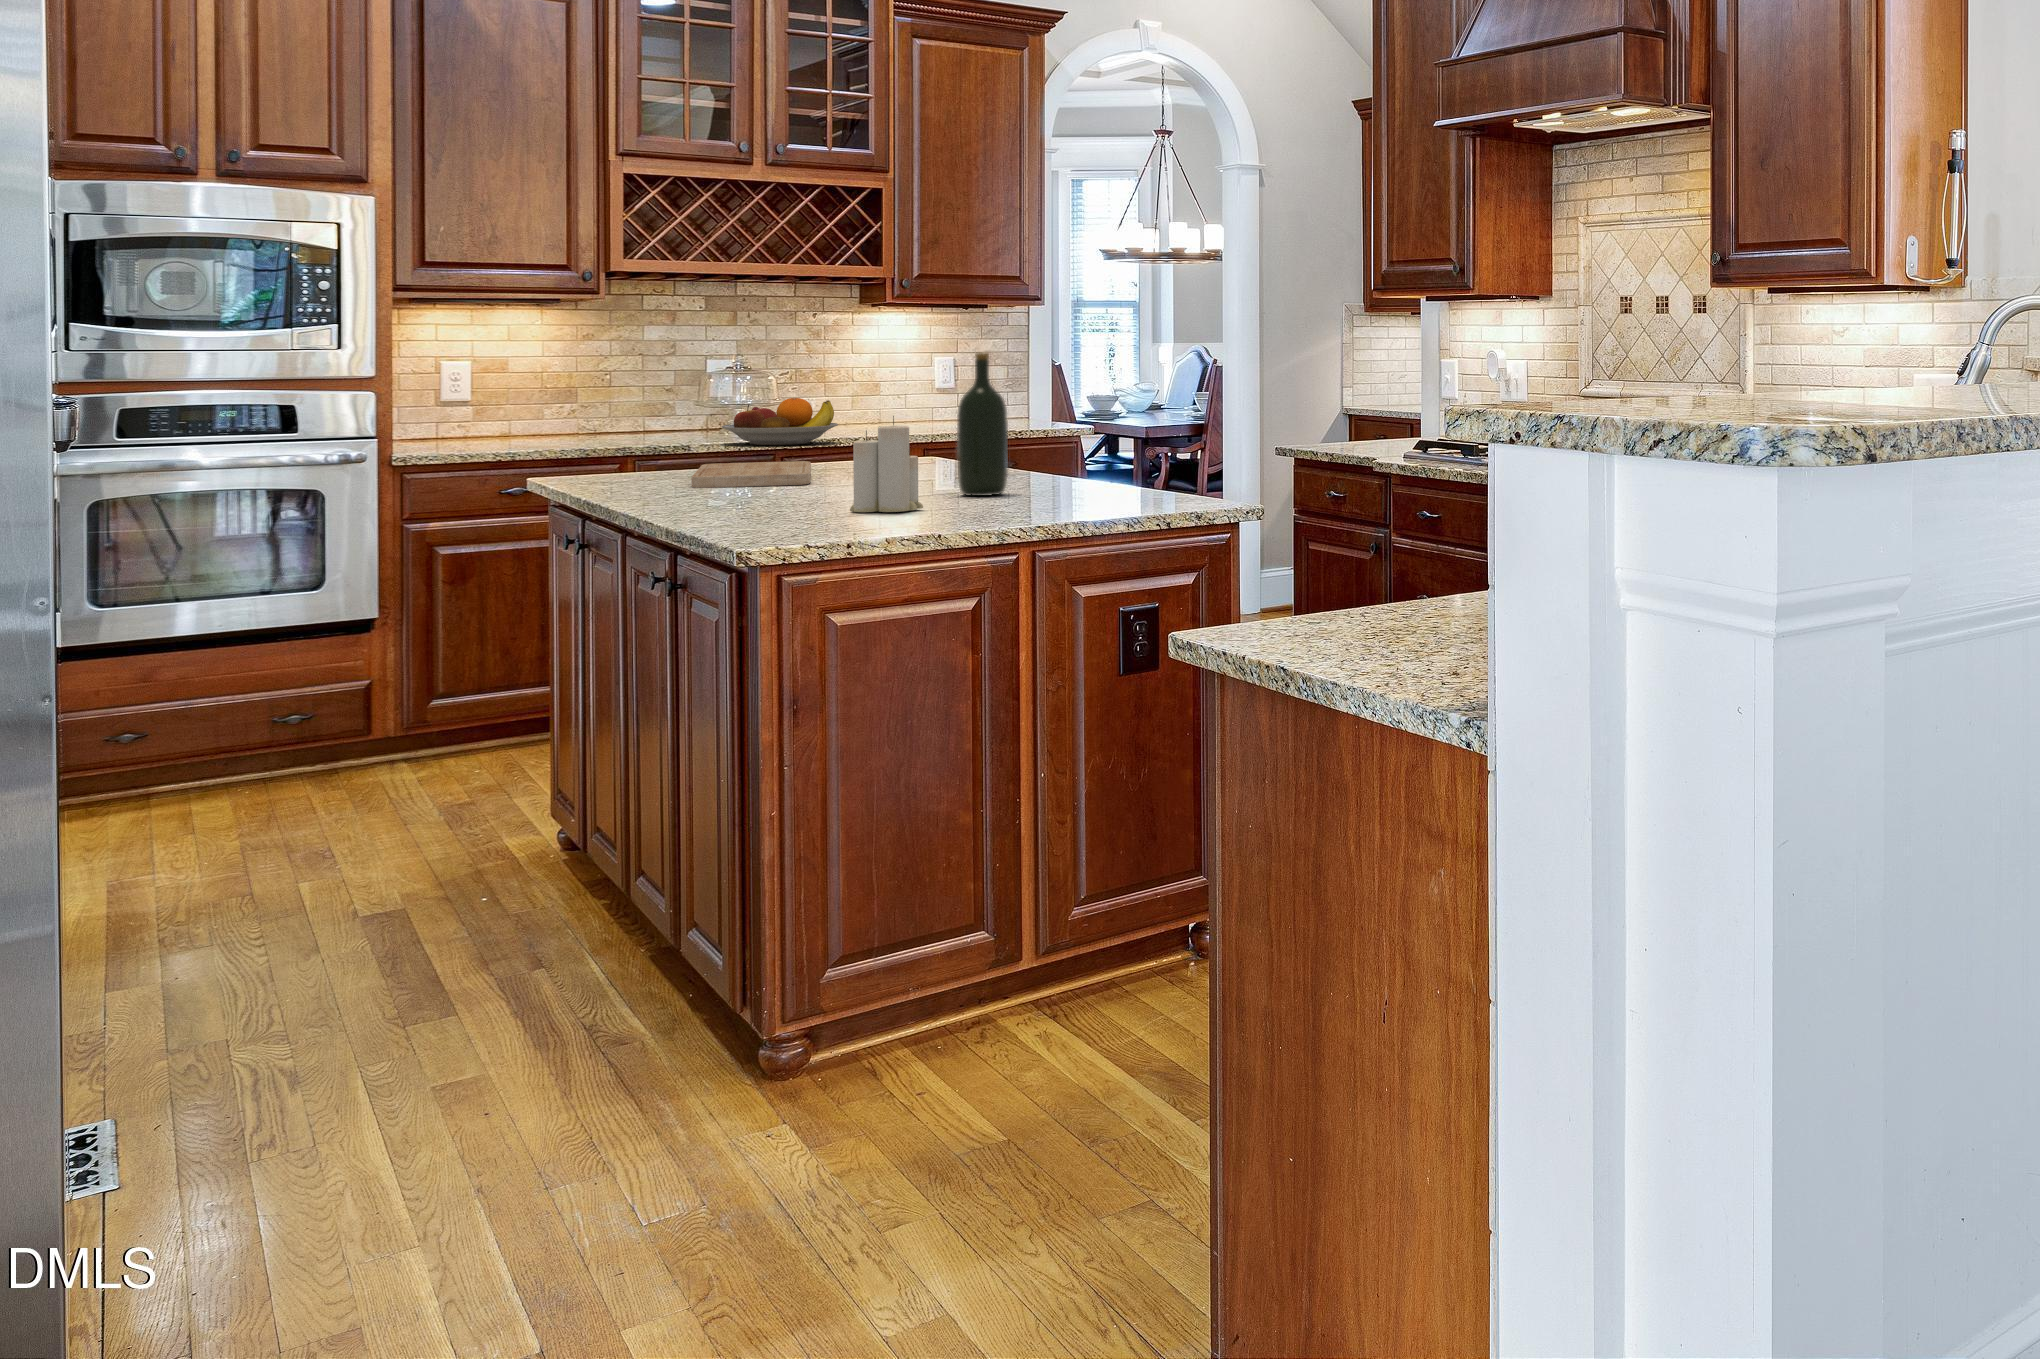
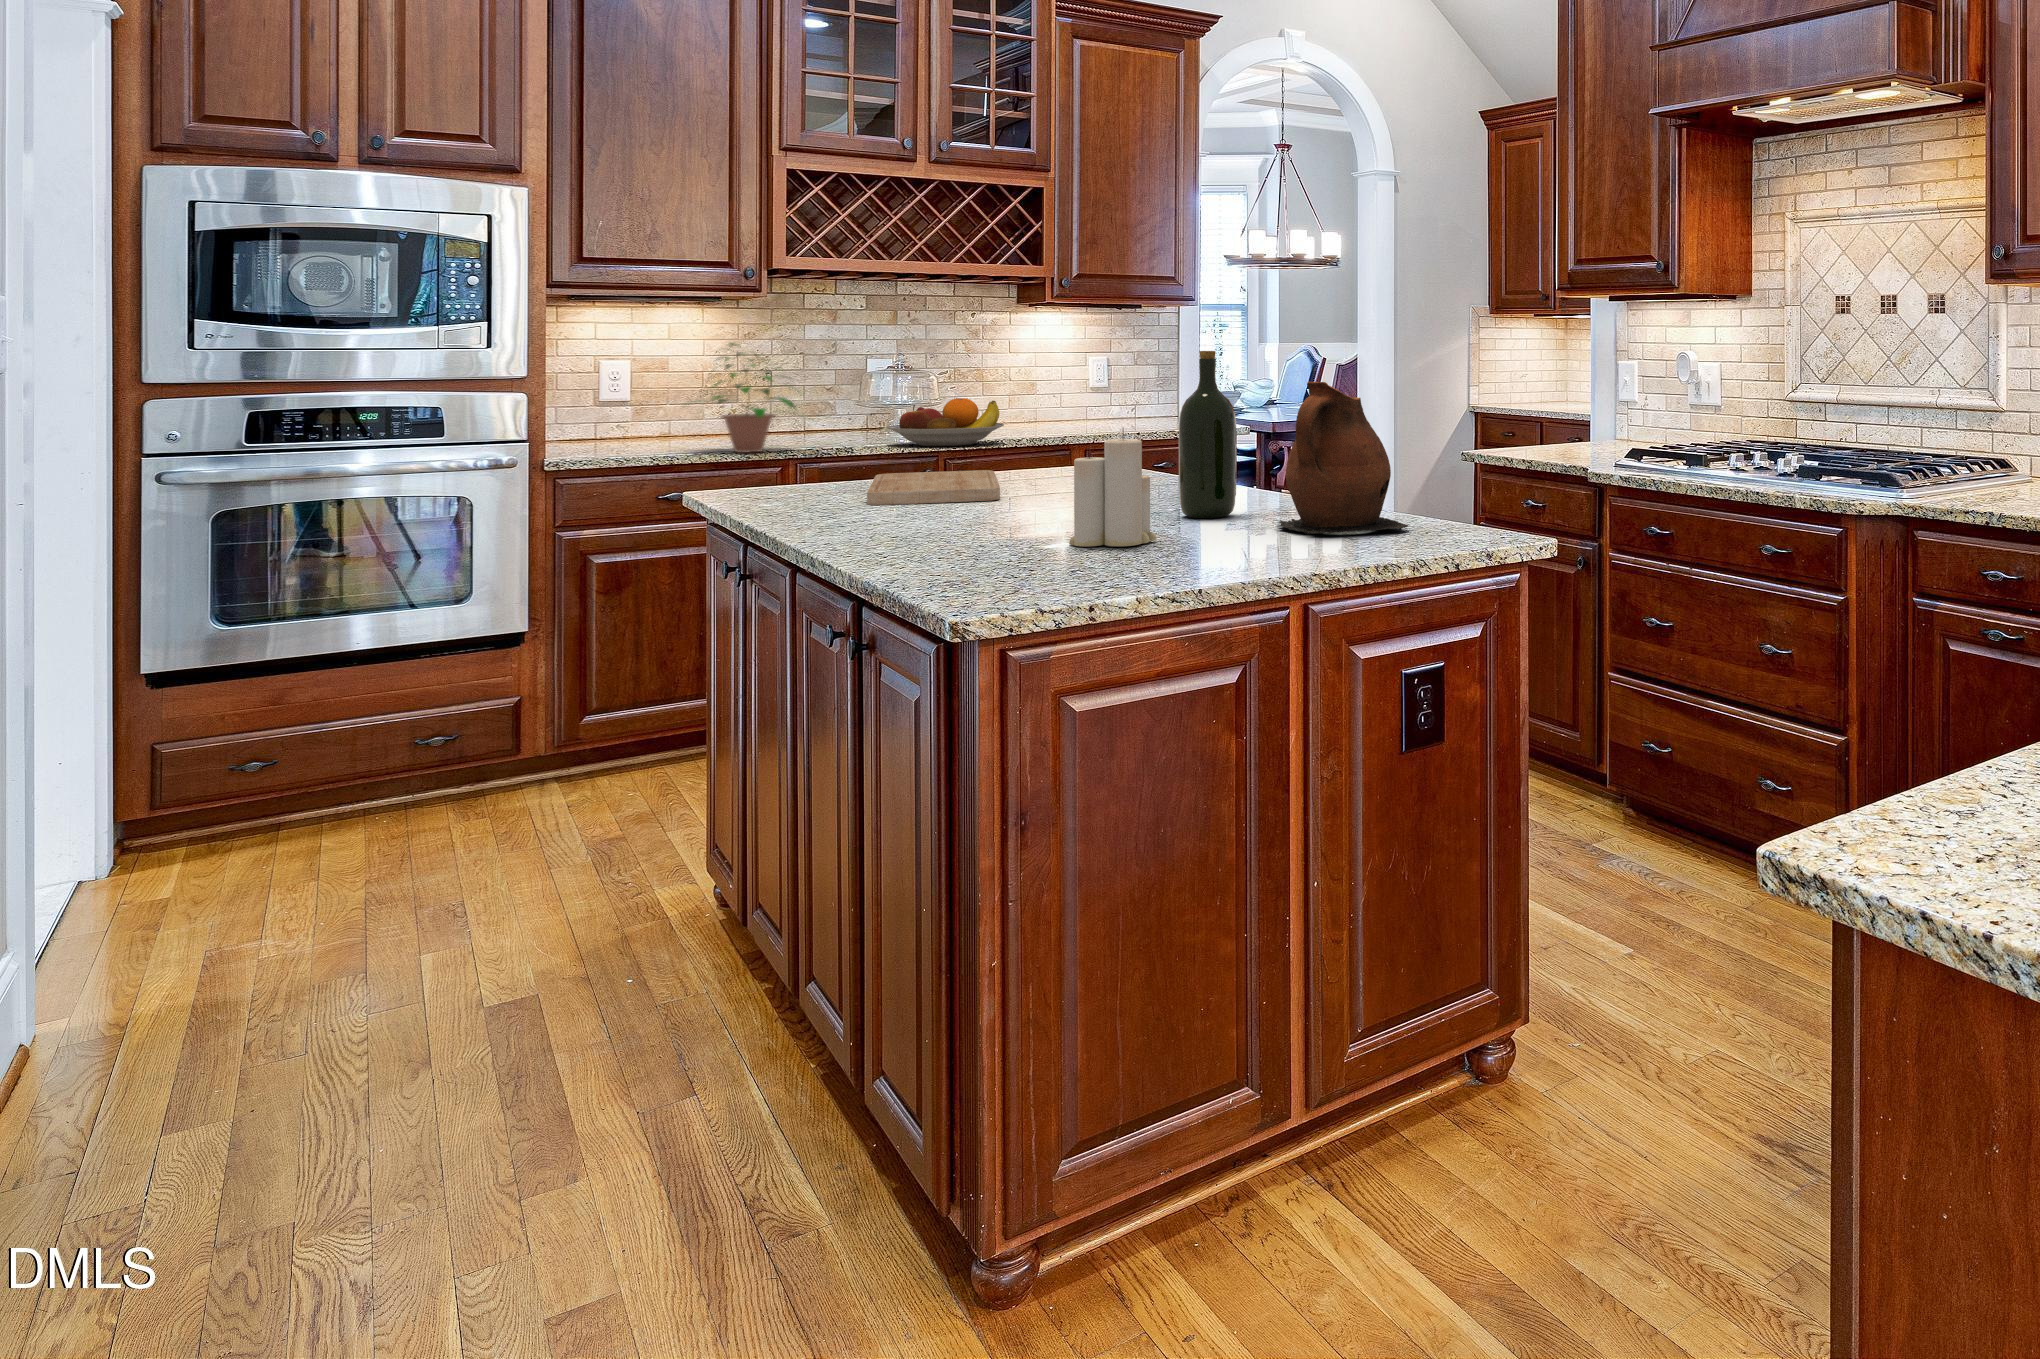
potted plant: none [520,343,652,450] -> present [688,343,803,453]
ceramic pitcher: none [1029,379,1142,505] -> present [1272,382,1408,534]

